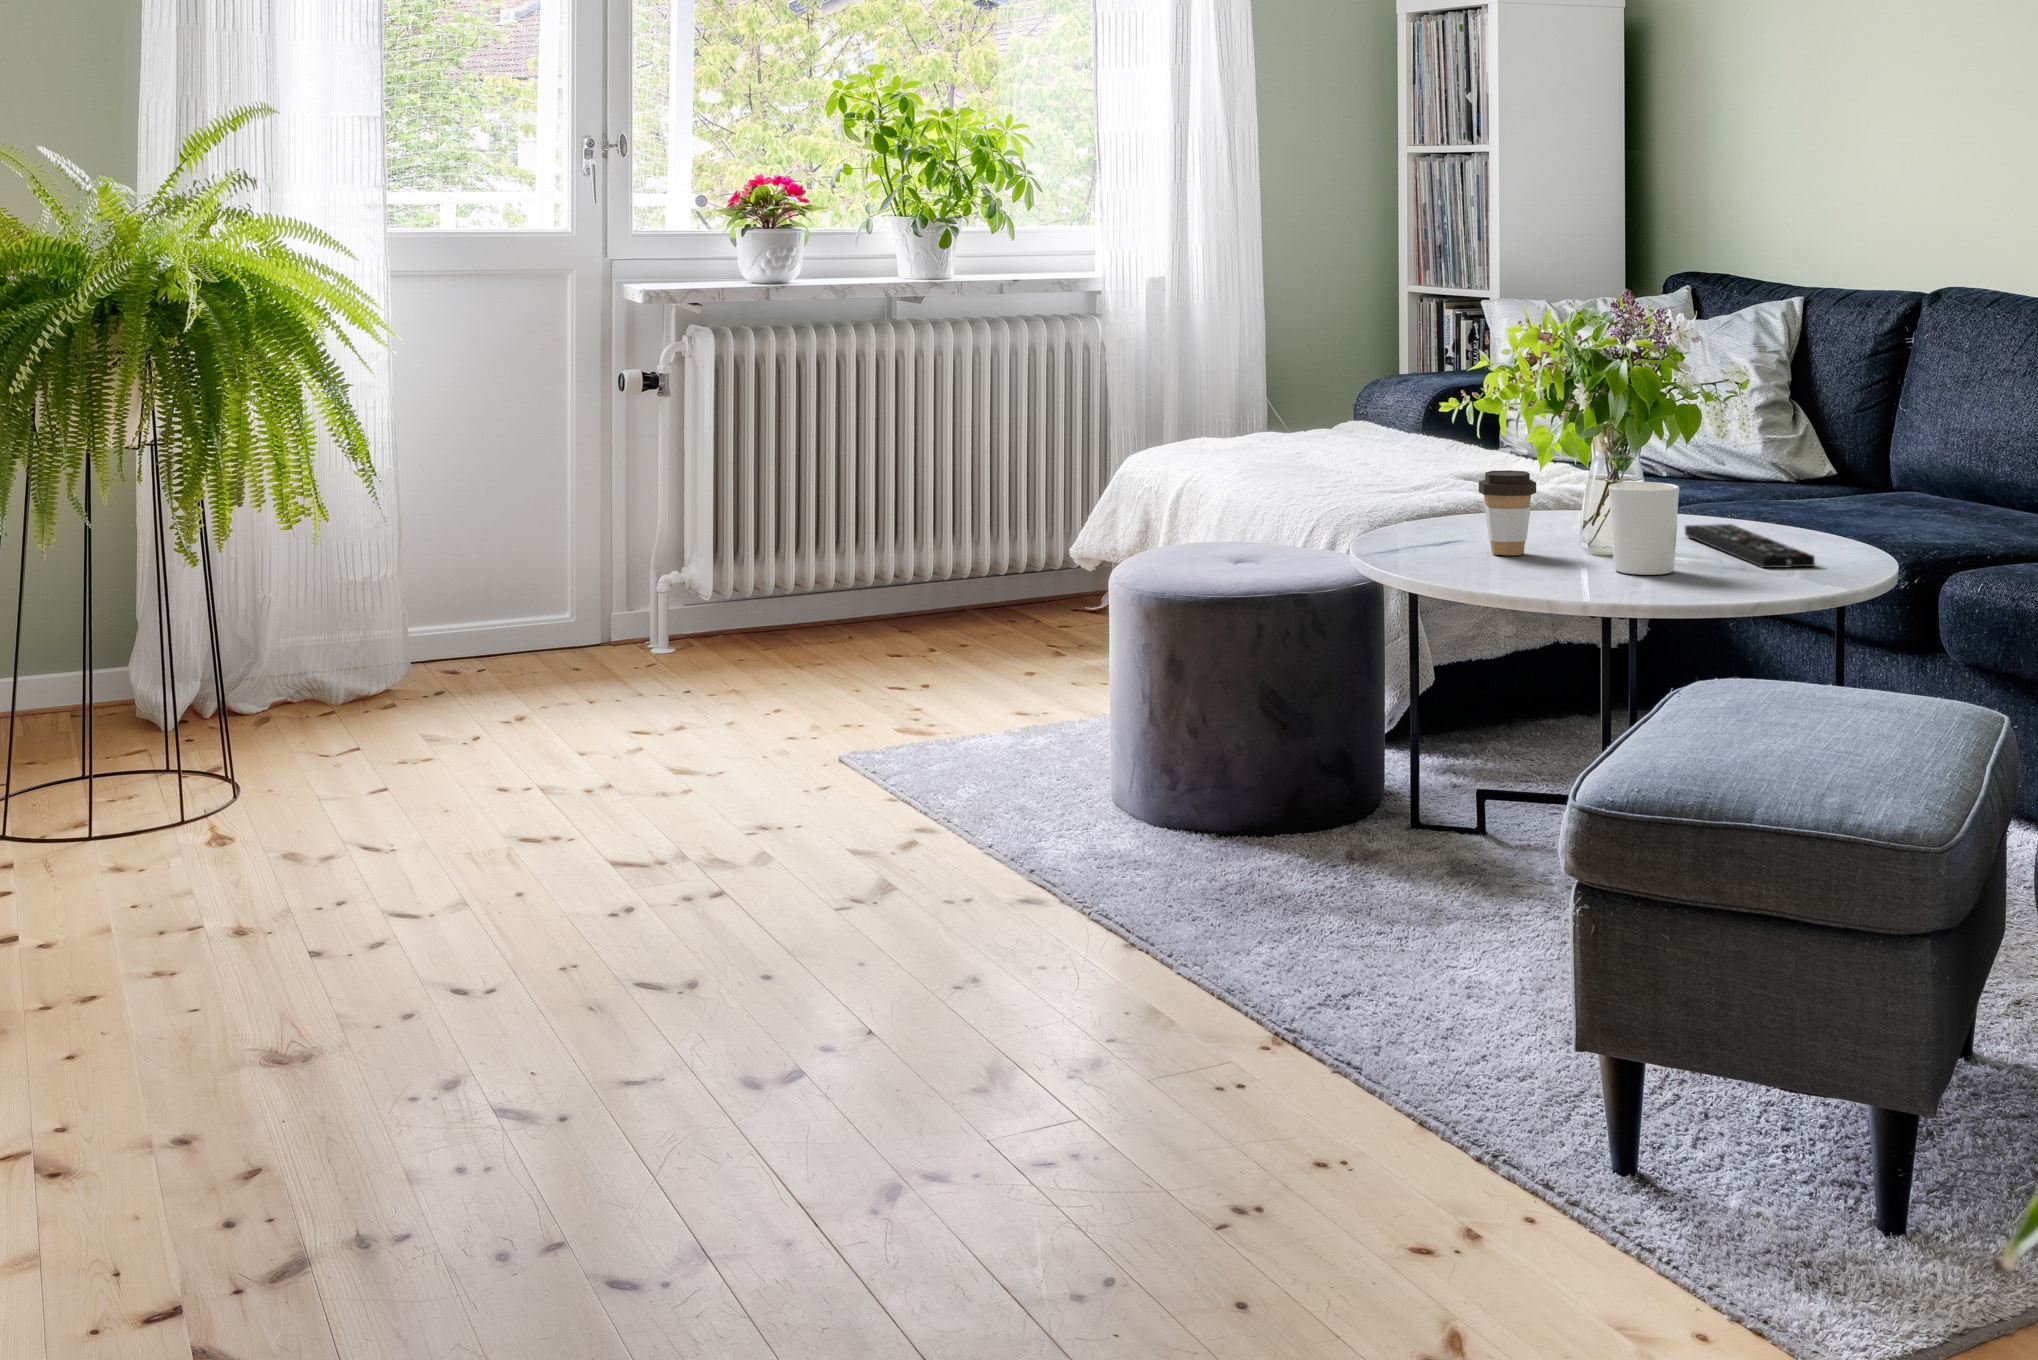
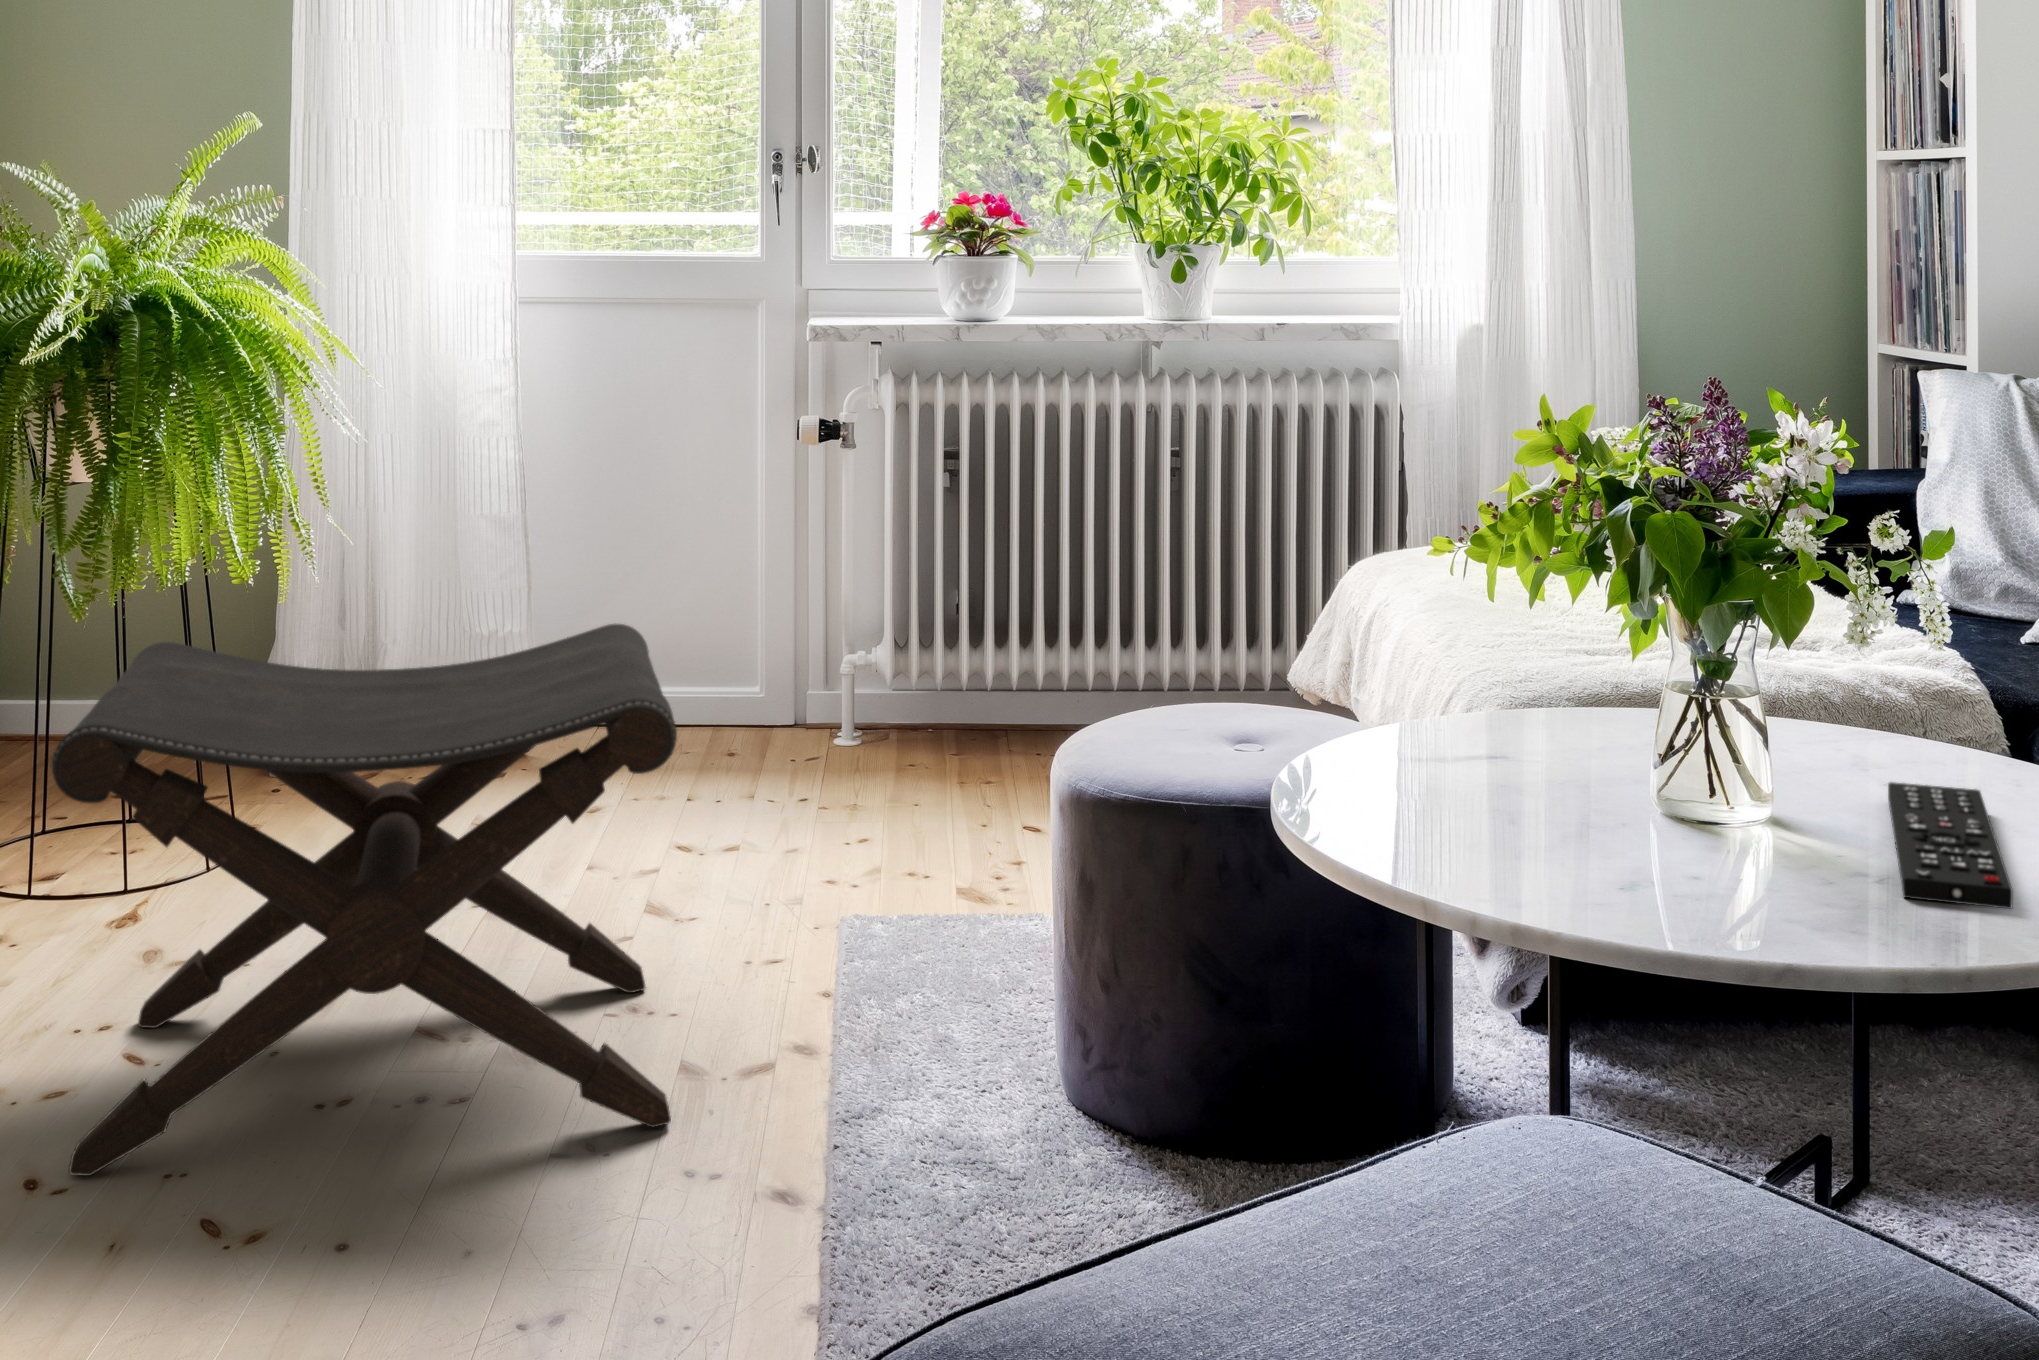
coffee cup: present [1479,470,1536,555] -> none [1459,663,1558,807]
candle holder: present [1608,482,1679,575] -> none [1601,713,1728,886]
footstool: none [356,522,915,973] -> present [52,624,677,1176]

